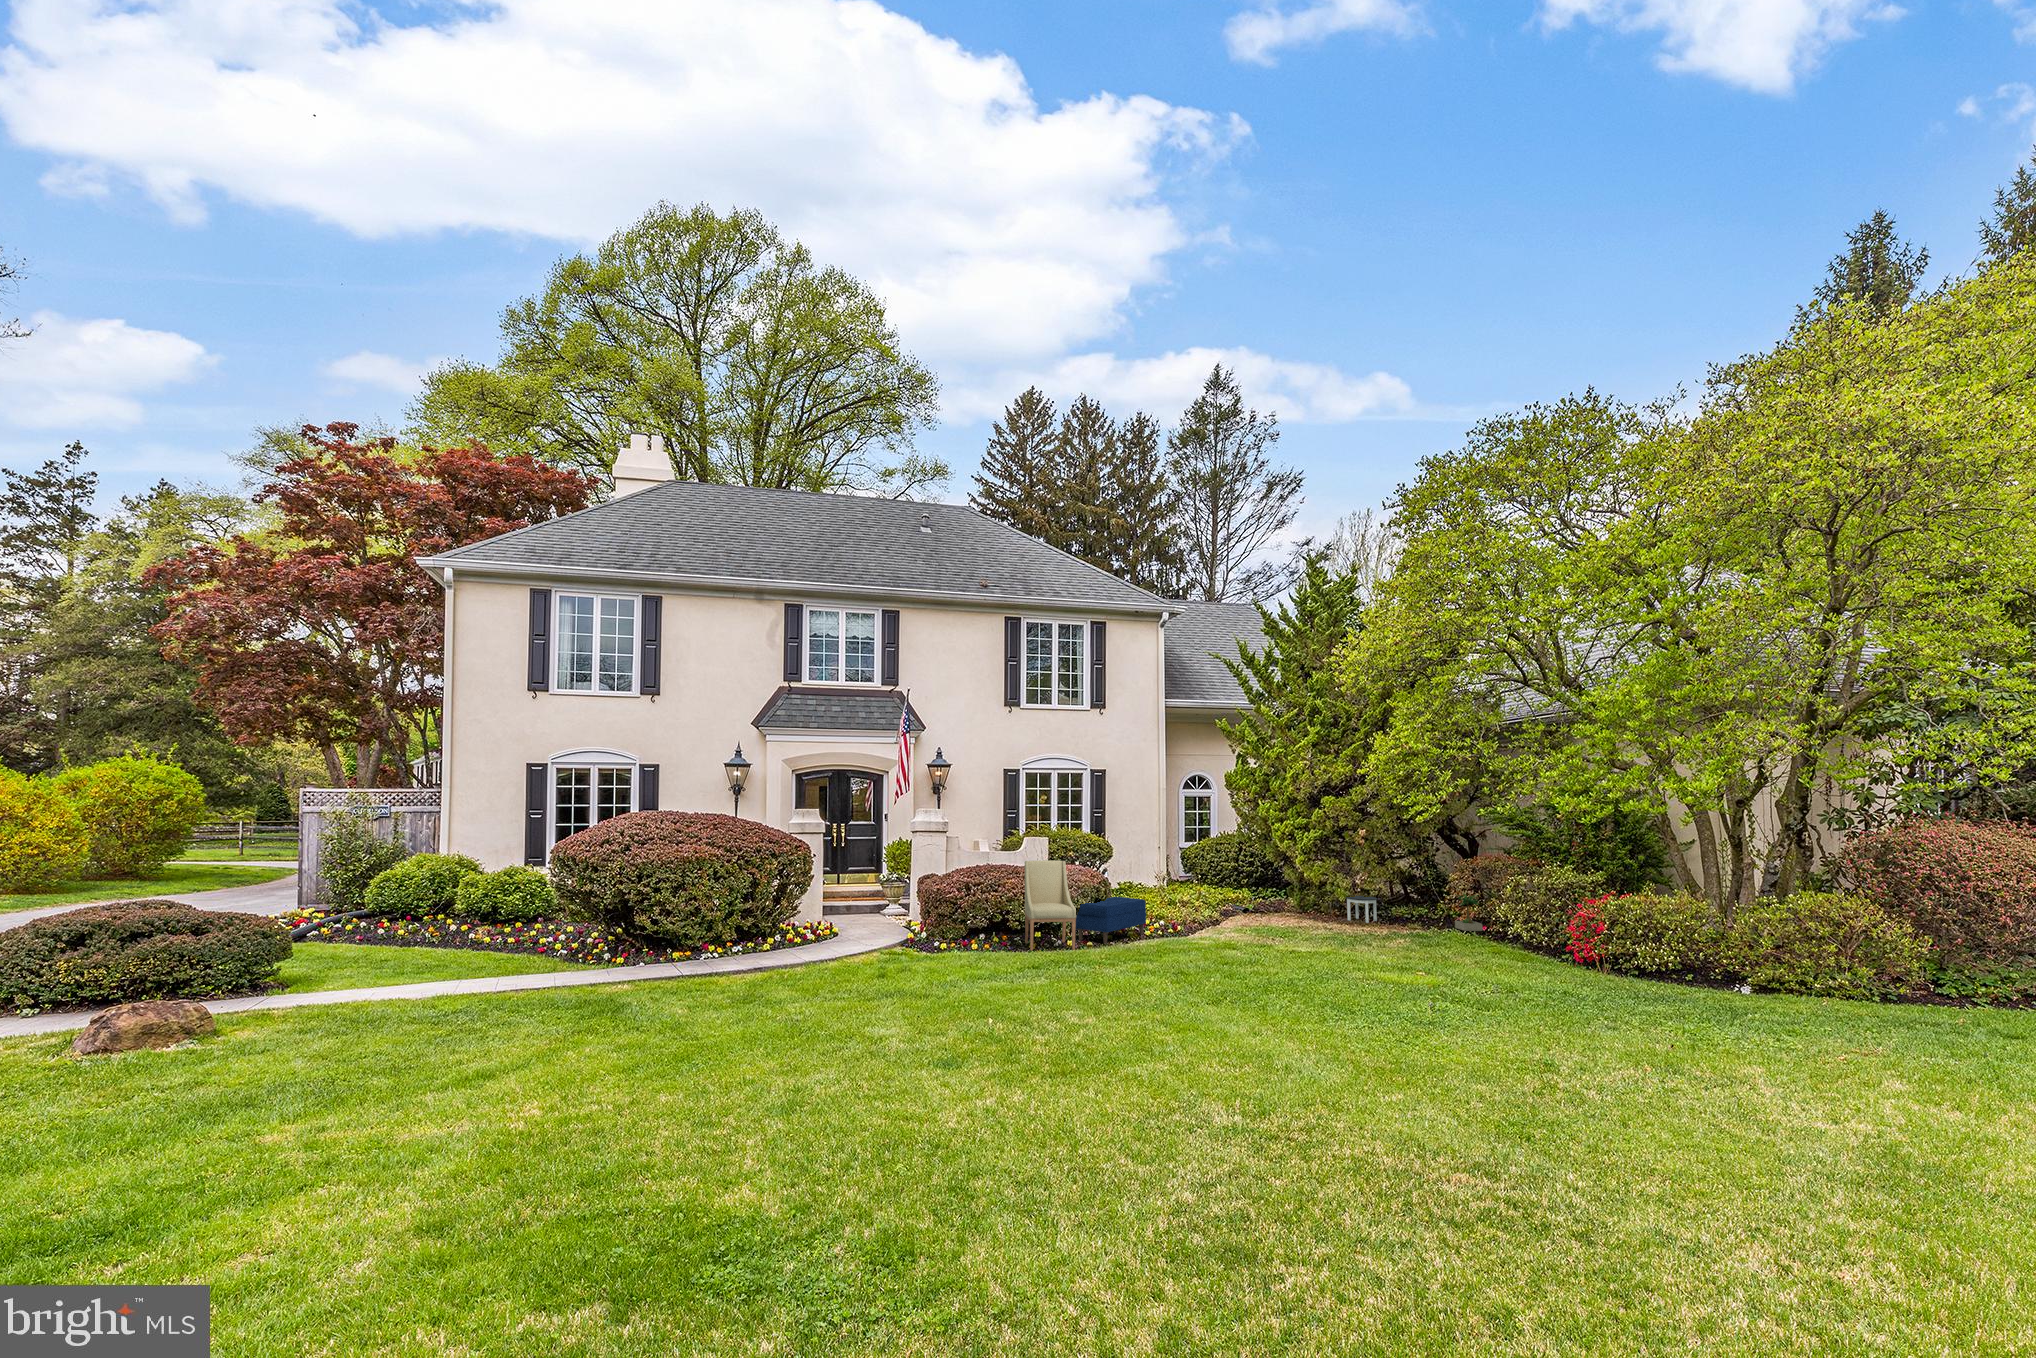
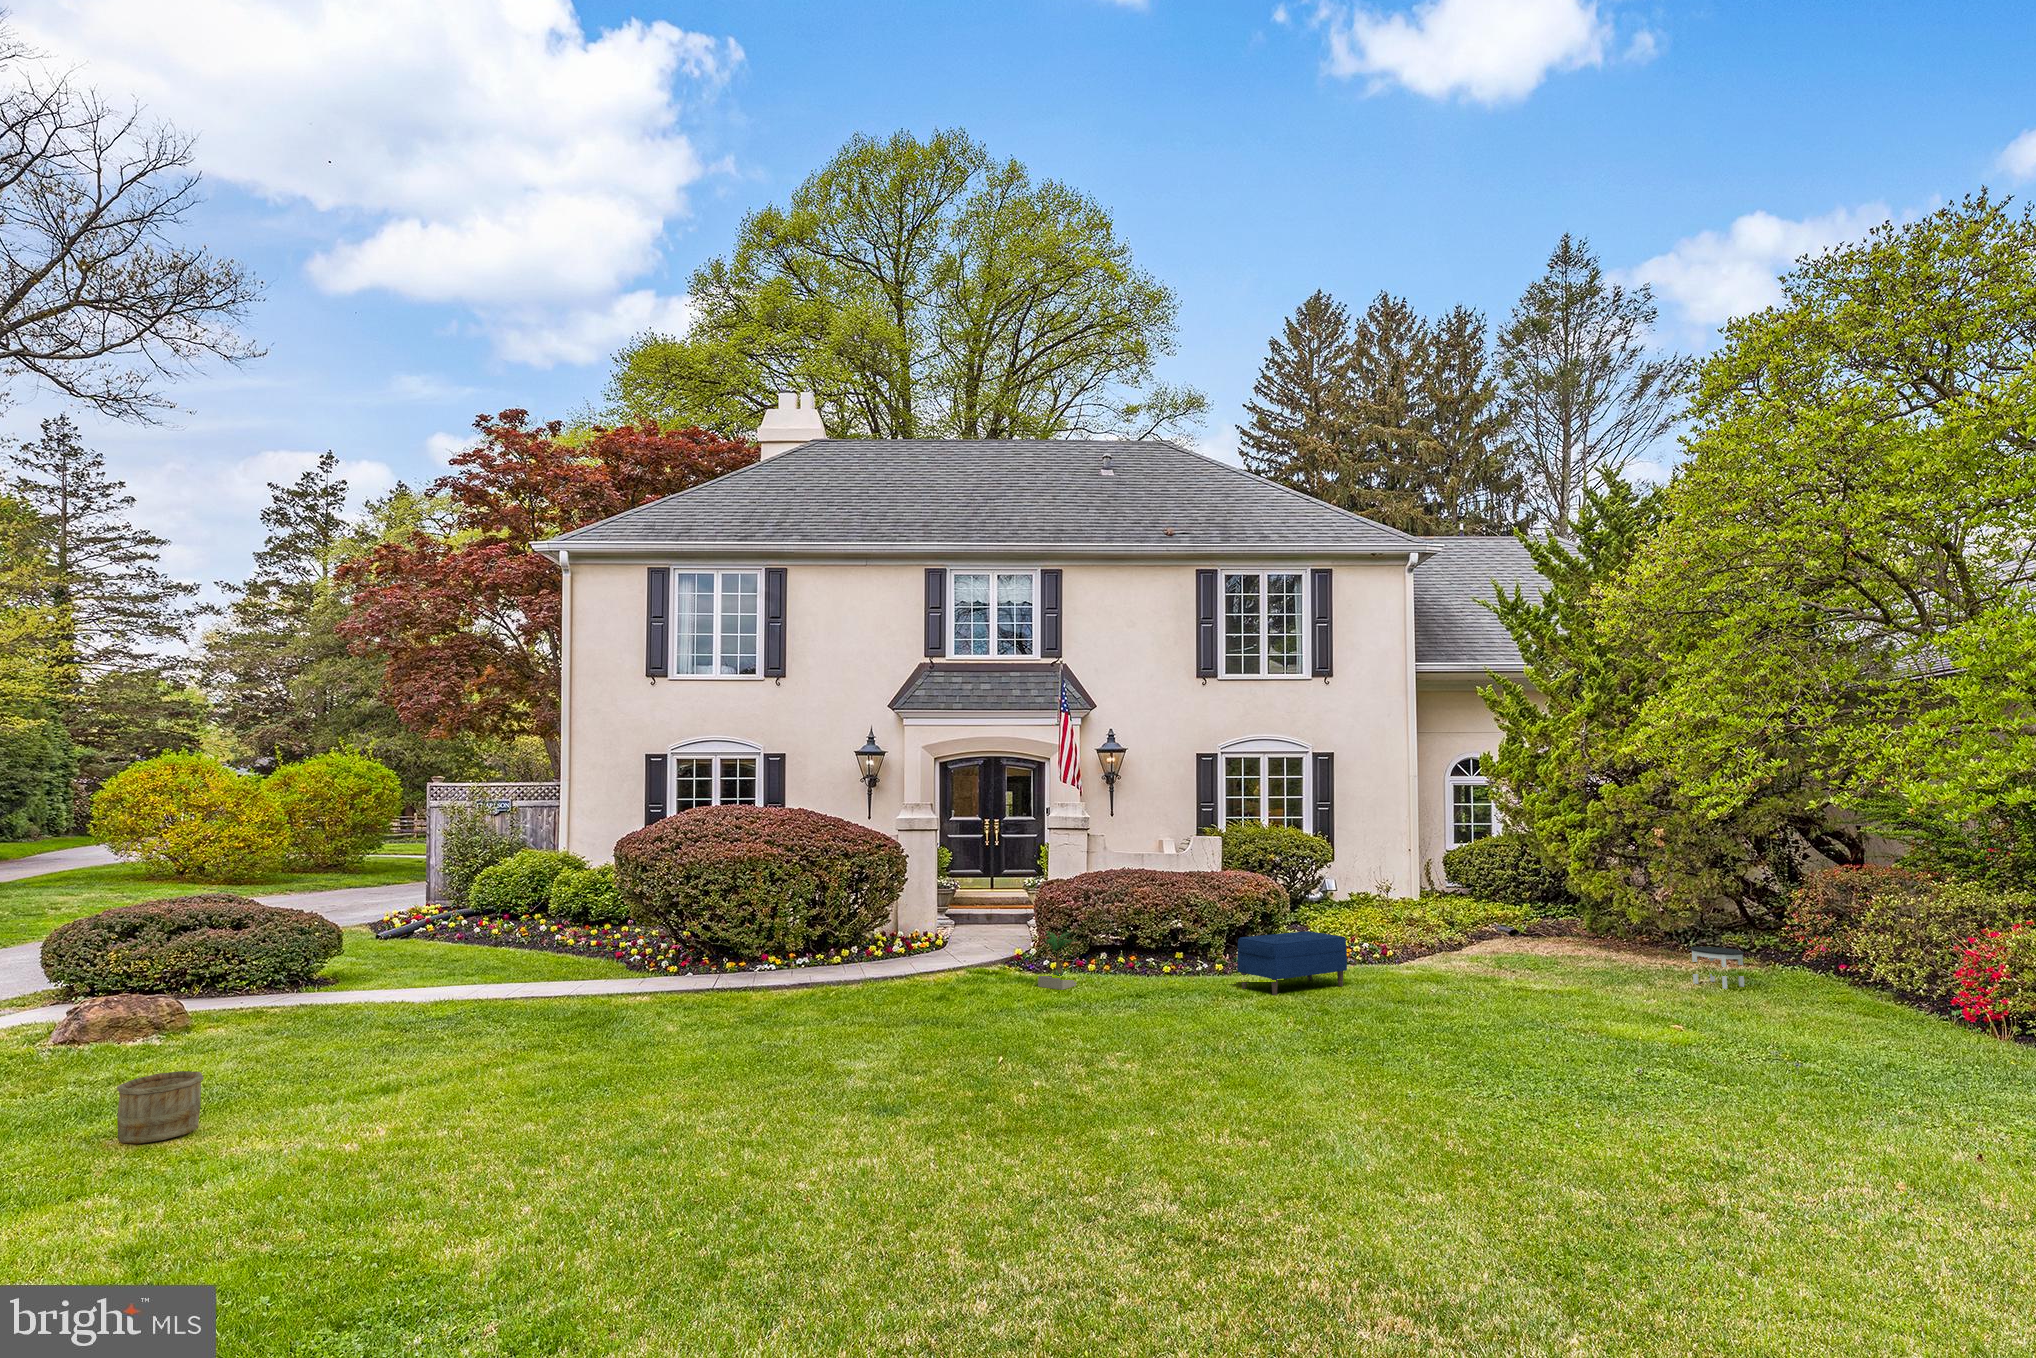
chair: present [1025,860,1076,951] -> none [1158,877,1223,1001]
potted plant: present [1455,894,1483,931] -> present [1038,931,1077,990]
wooden bucket: none [336,1054,407,1118] -> present [117,1071,204,1144]

